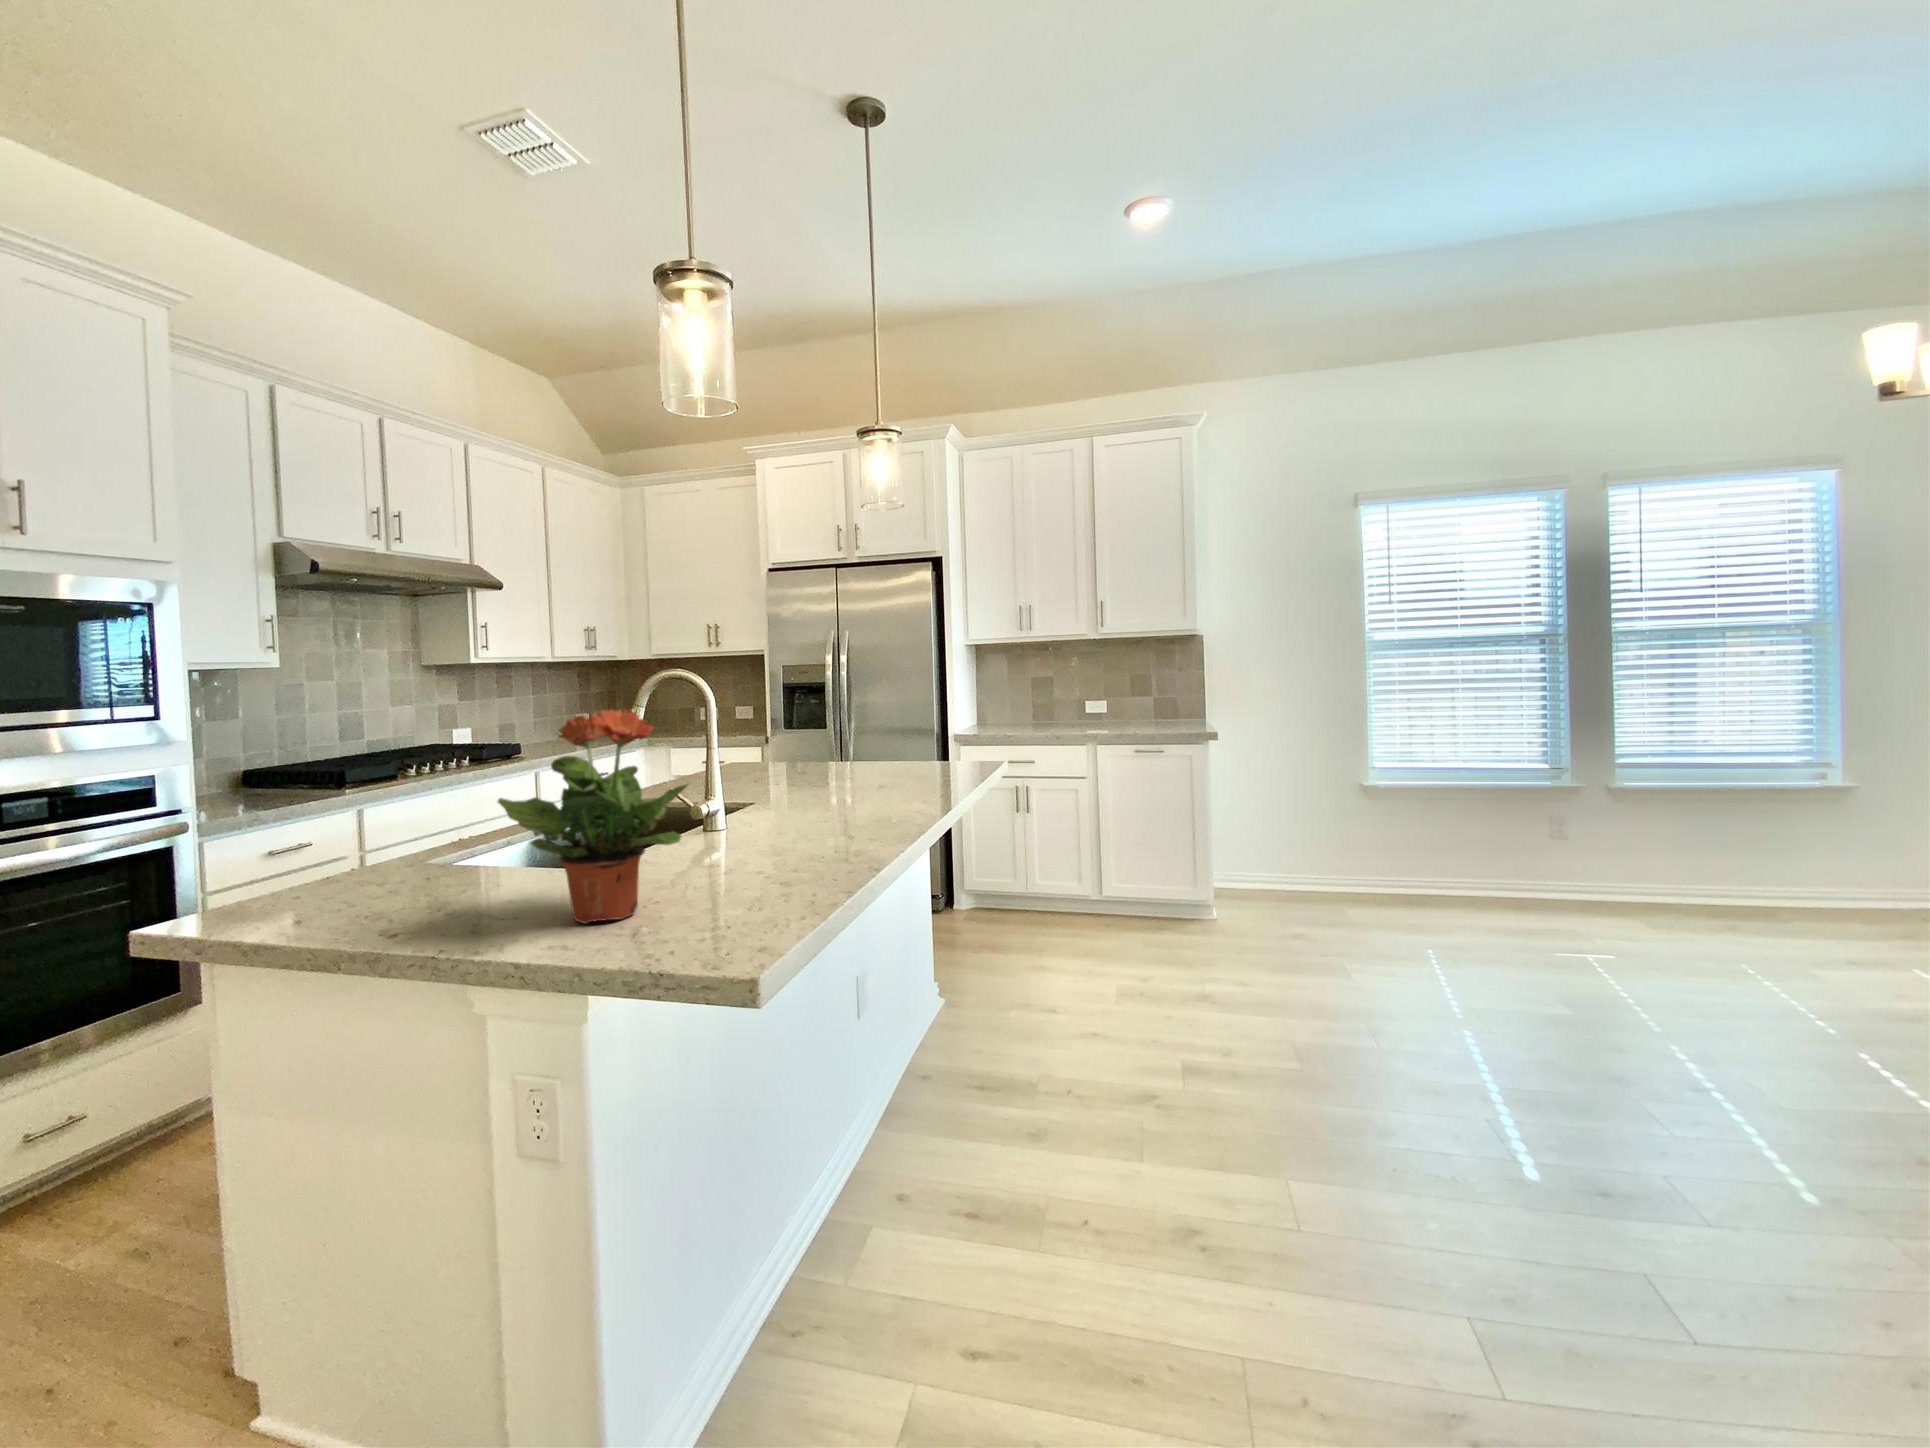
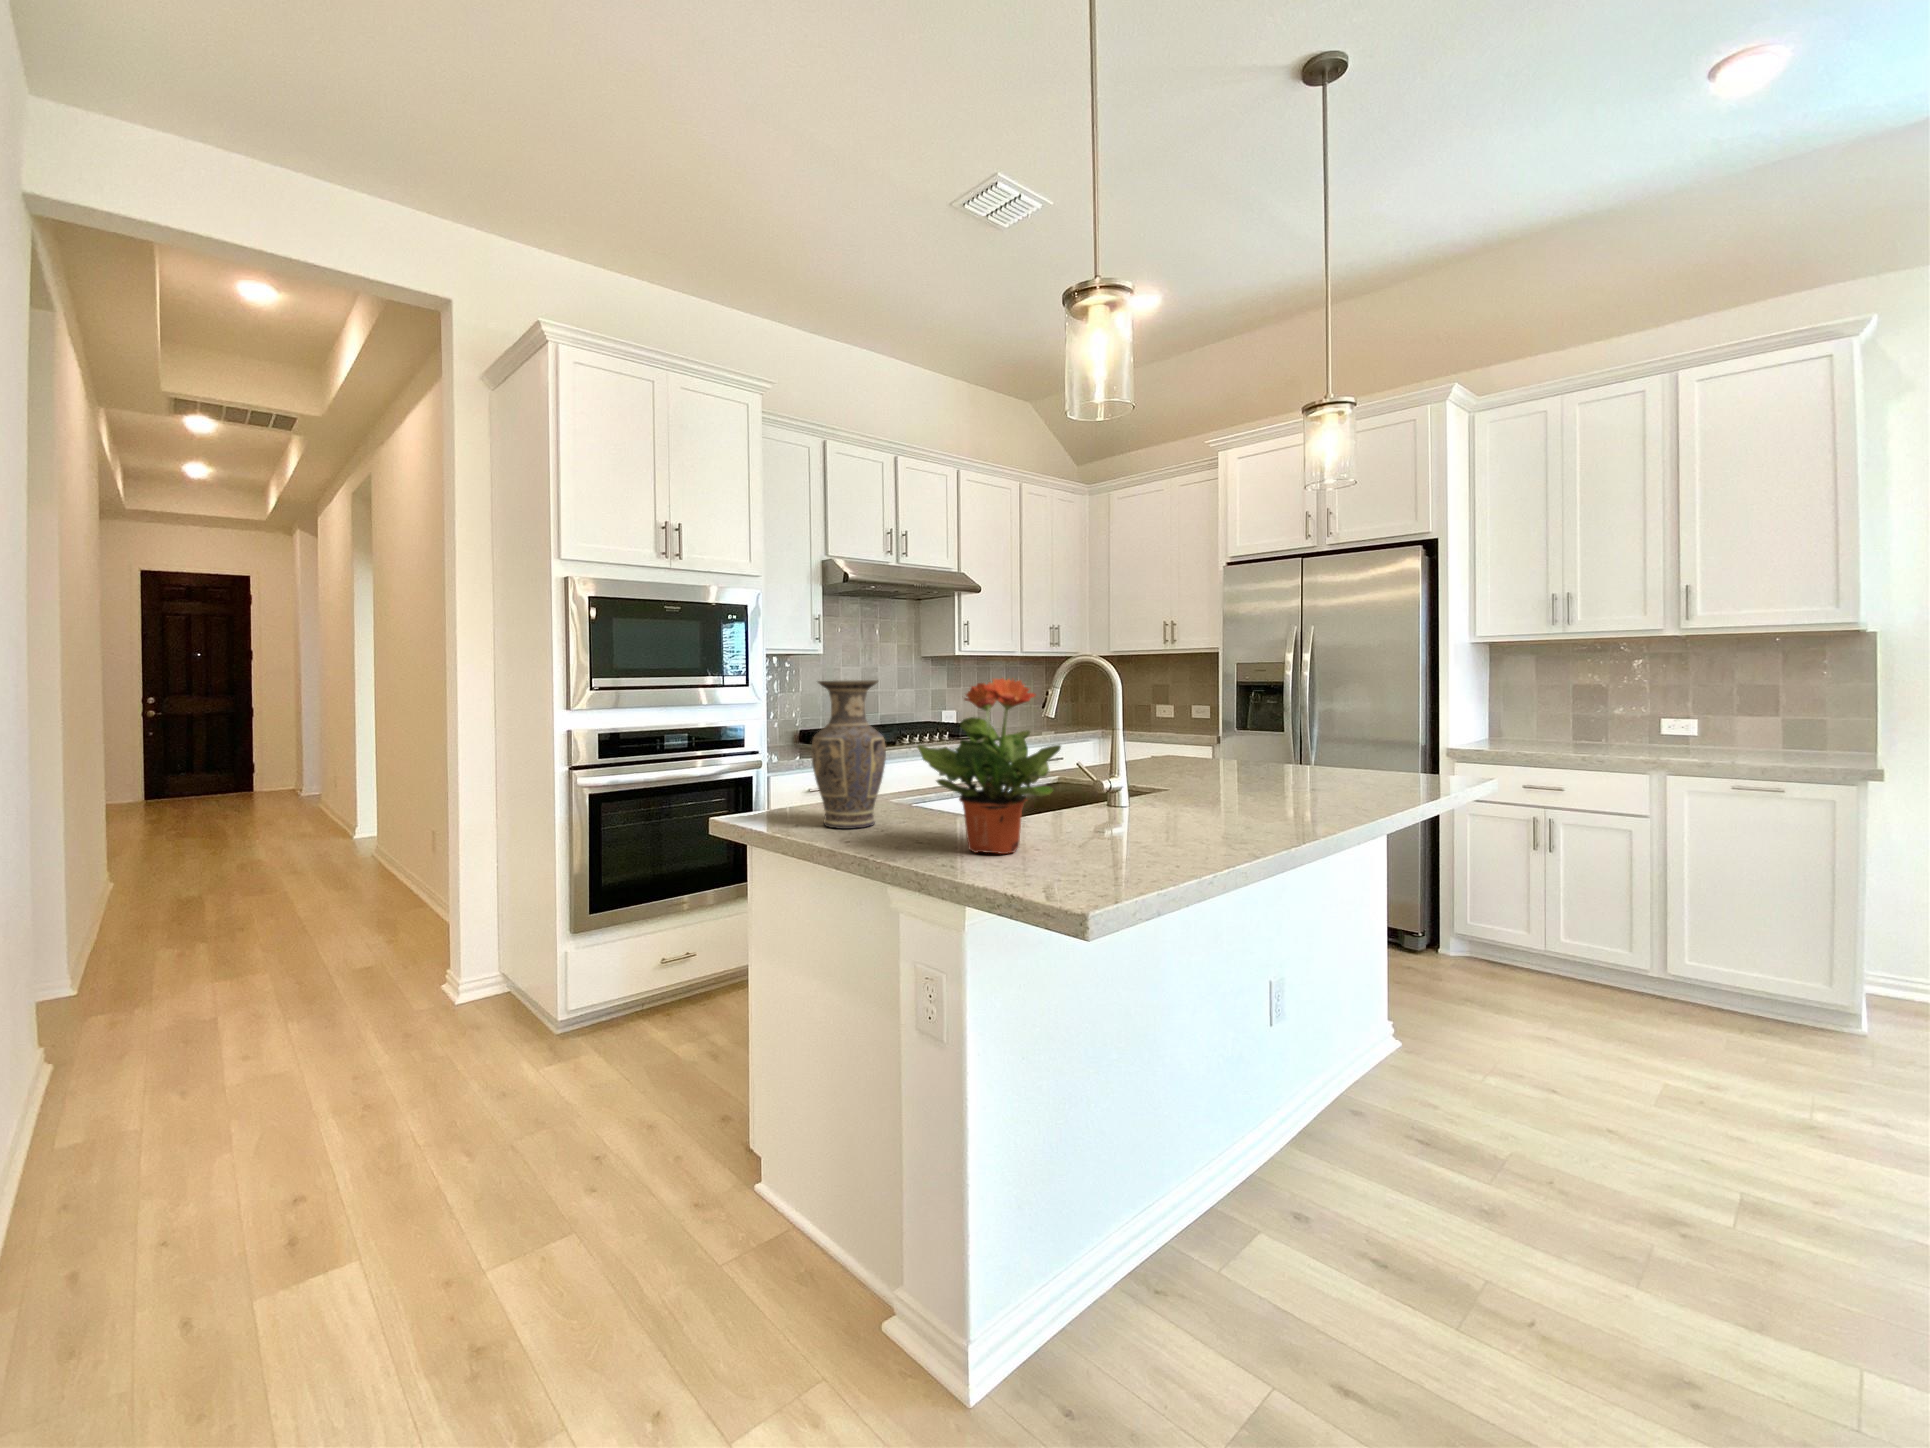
vase: none [316,714,435,919] -> present [811,680,886,829]

